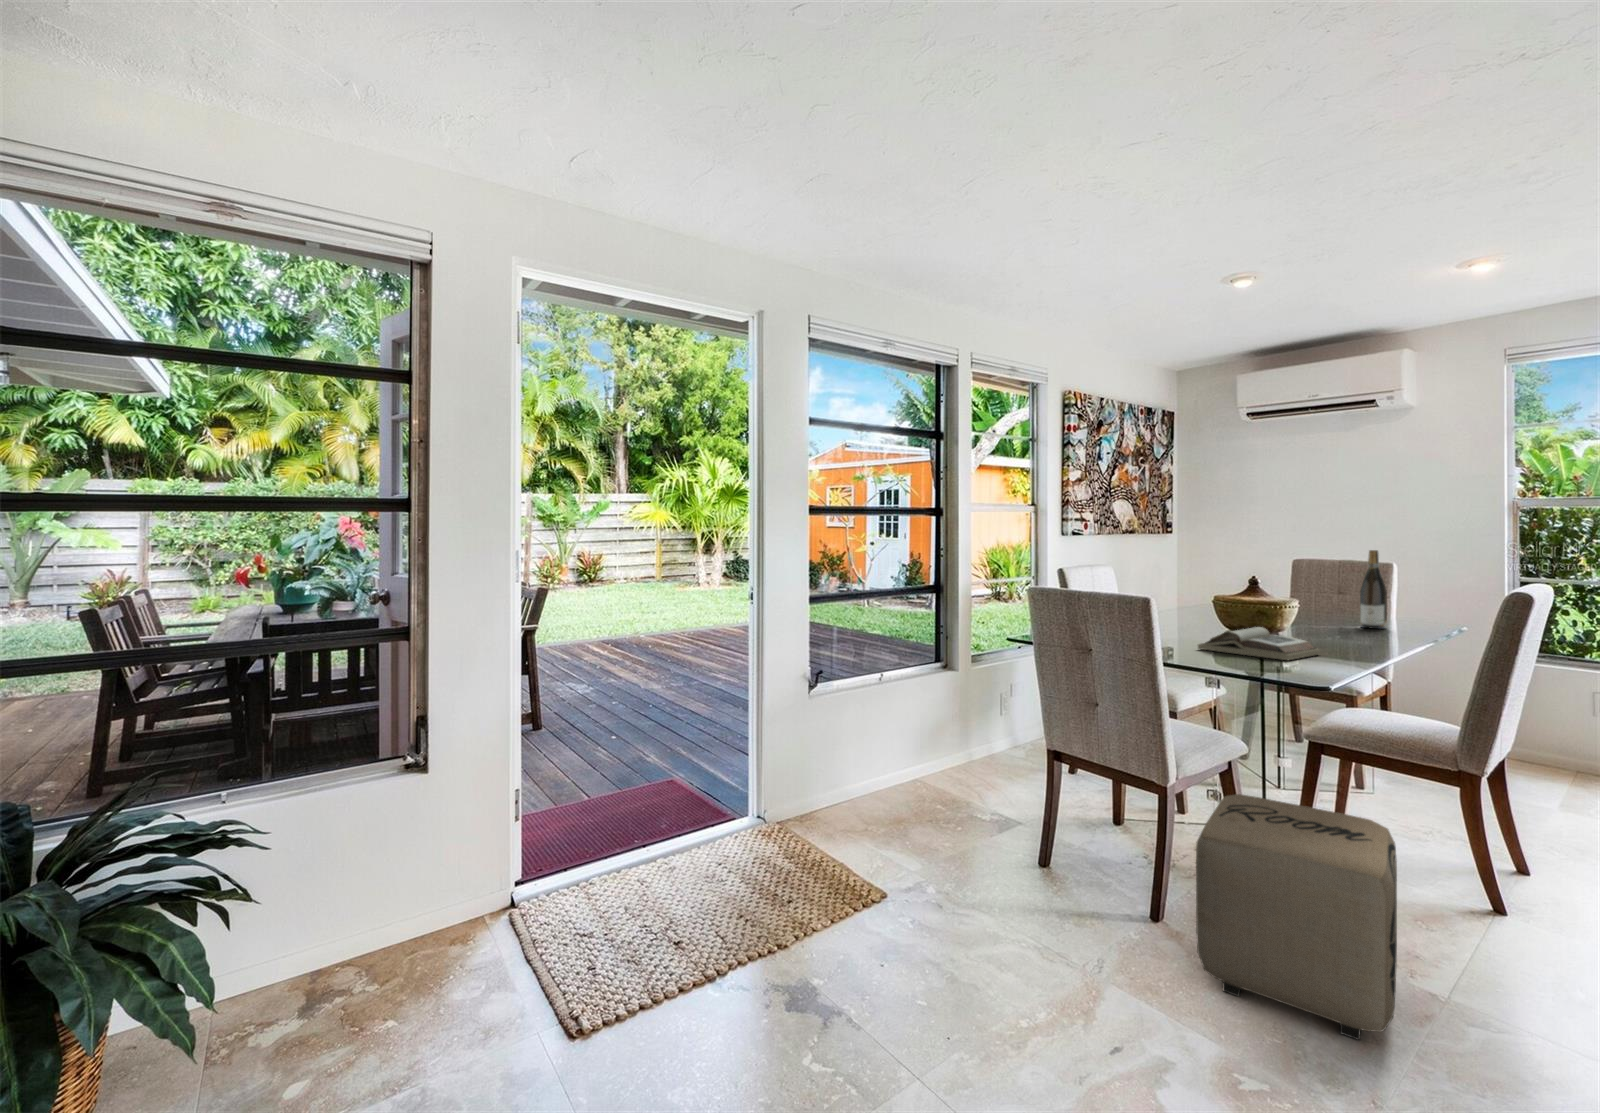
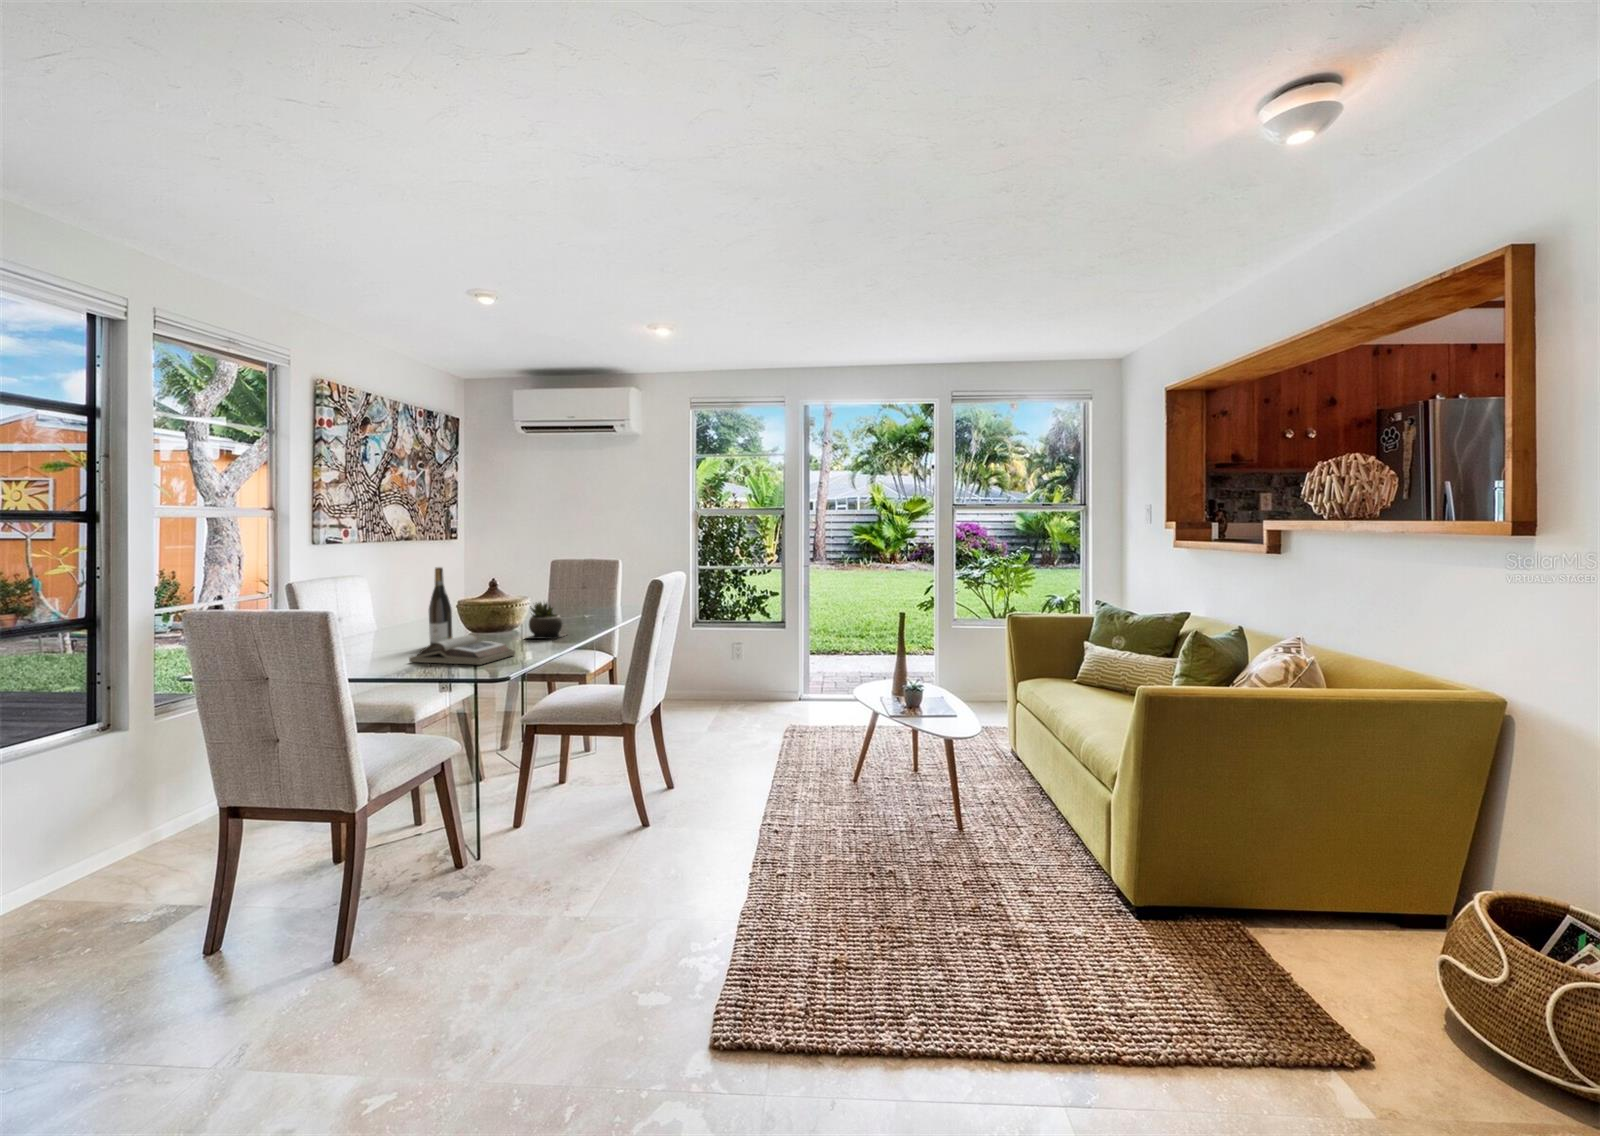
wine bottle: present [1360,550,1387,629] -> present [429,567,453,644]
succulent plant: none [1307,595,1368,642] -> present [527,602,565,639]
ottoman: present [1196,794,1397,1040] -> none [362,795,546,999]

